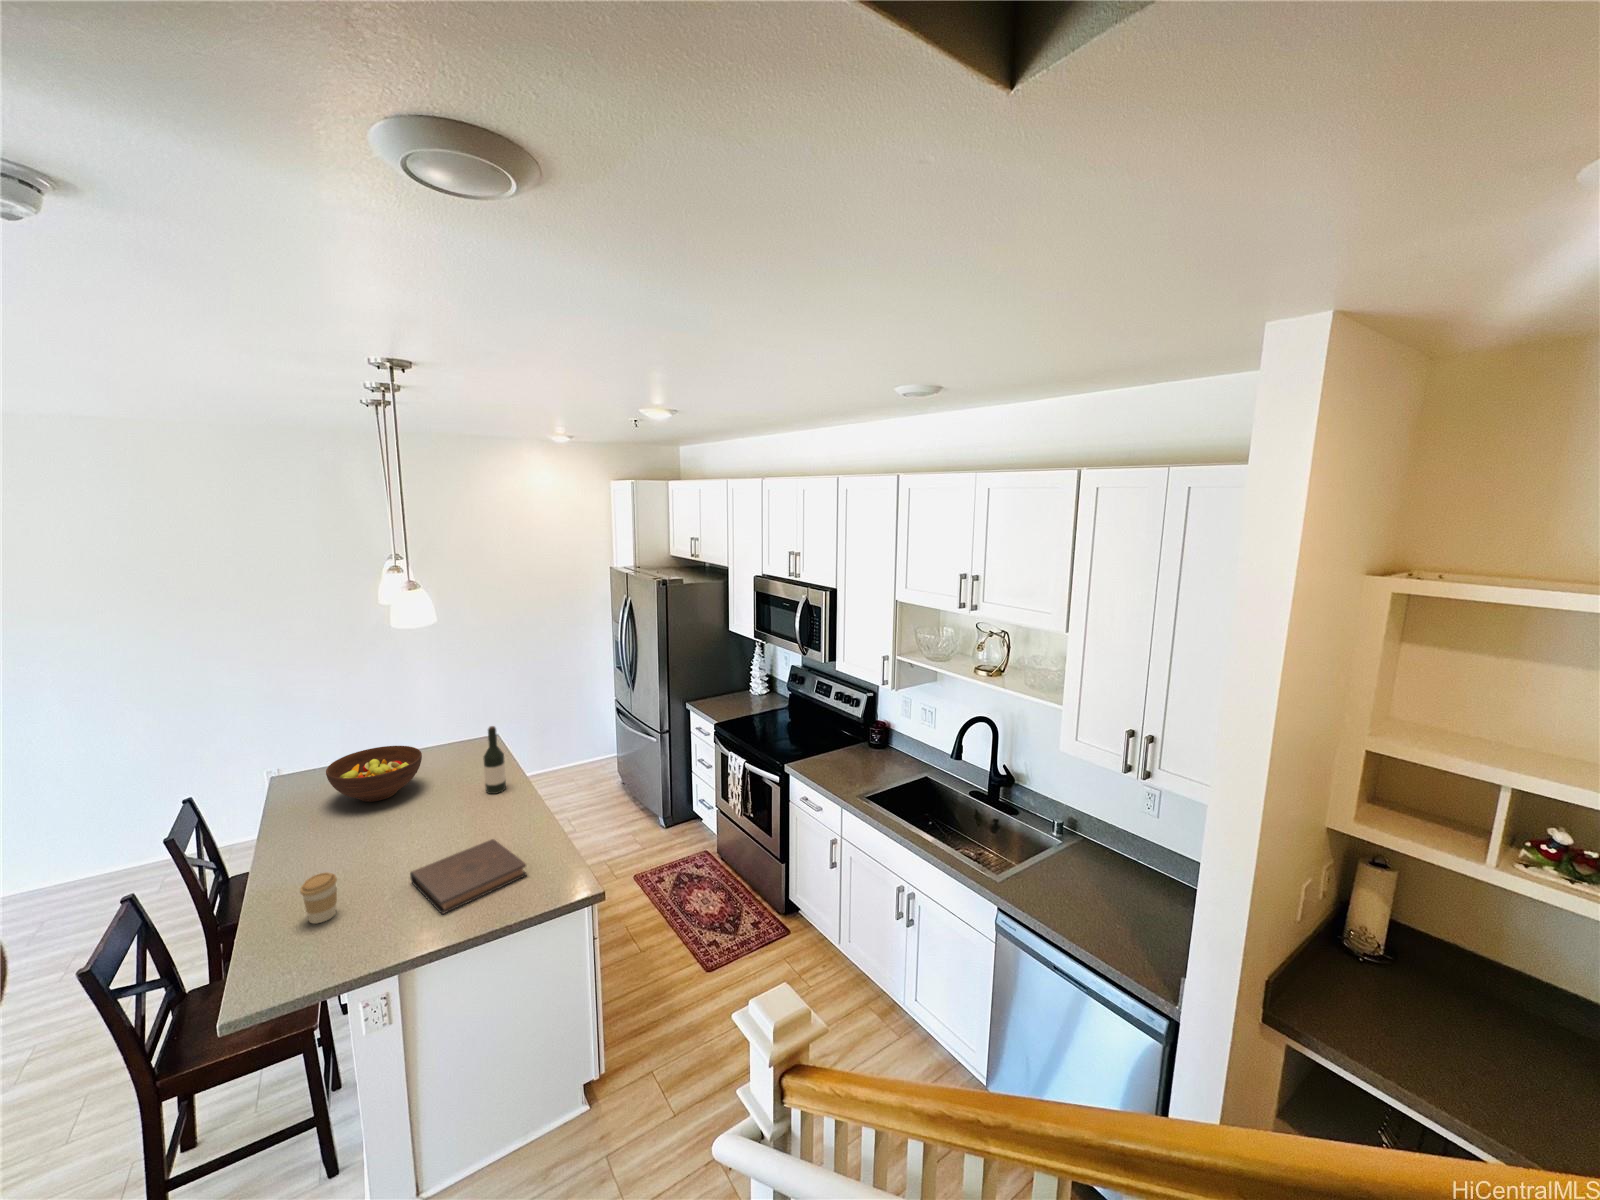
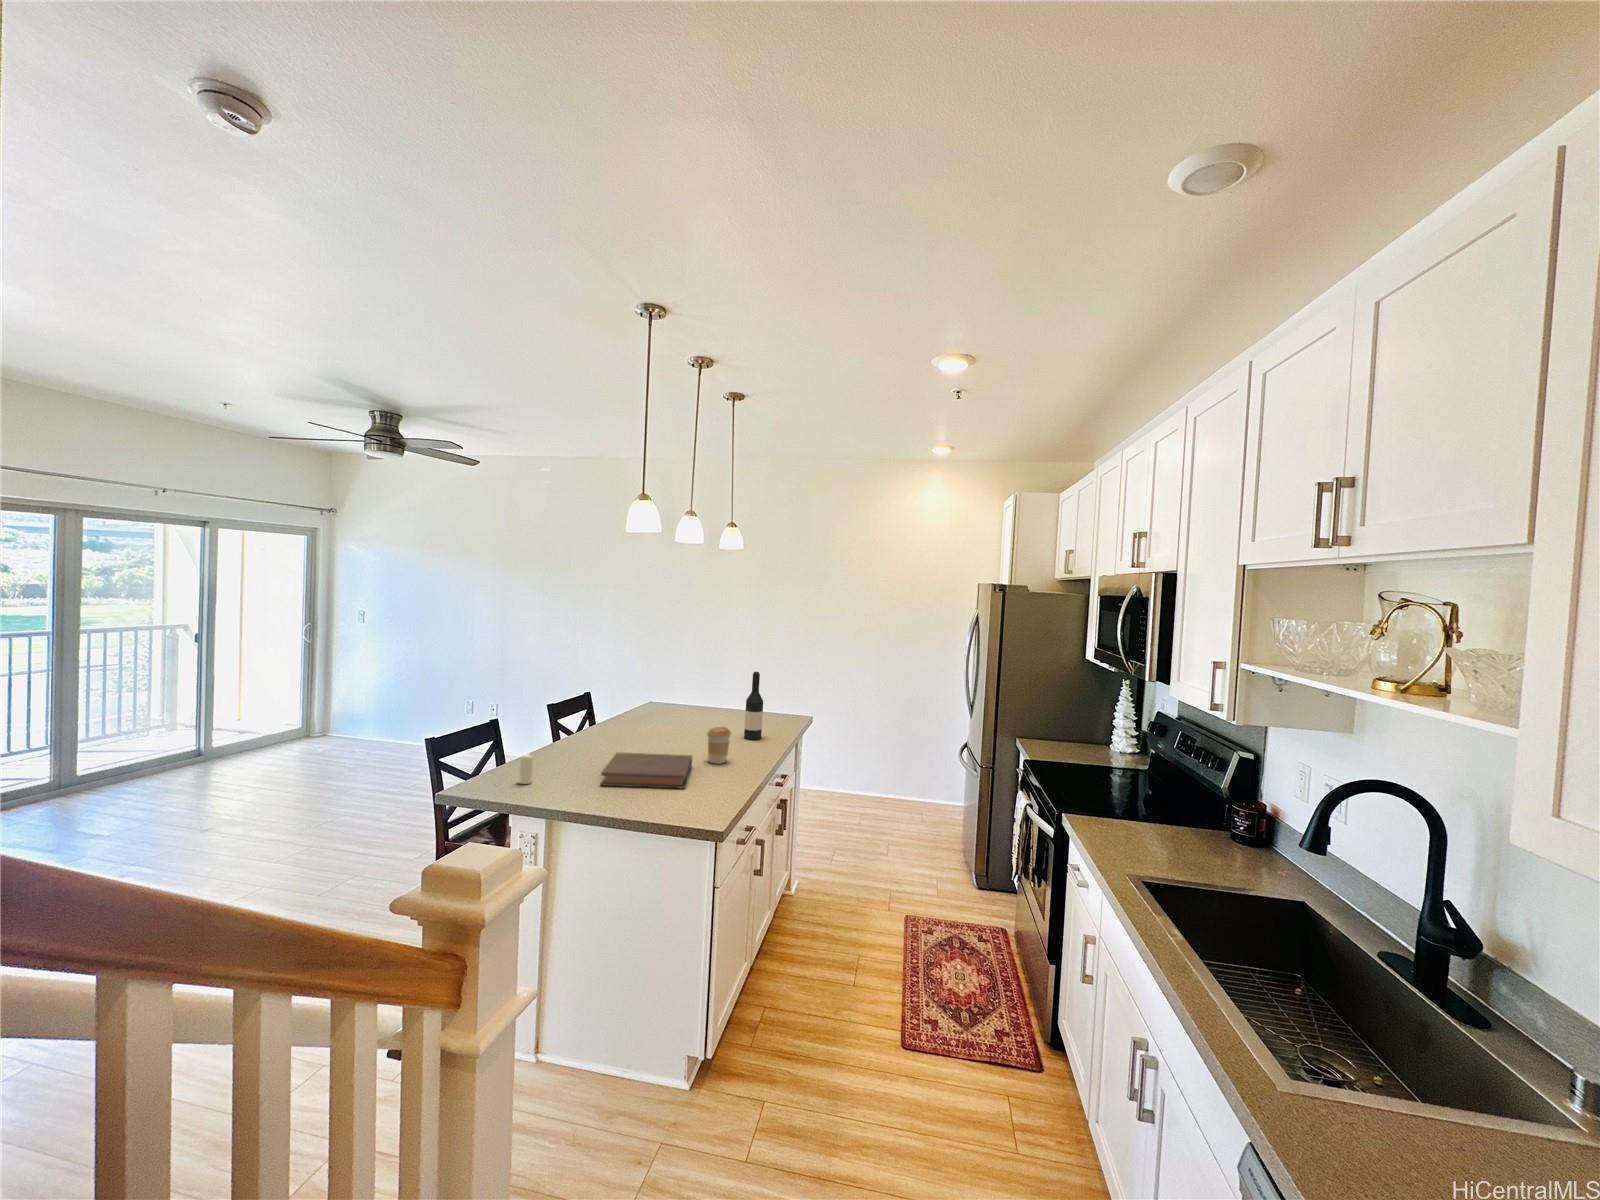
fruit bowl: present [326,746,422,802] -> none [646,680,717,720]
coffee cup: present [300,872,337,924] -> present [707,727,731,764]
candle: none [339,920,359,963] -> present [518,749,533,784]

